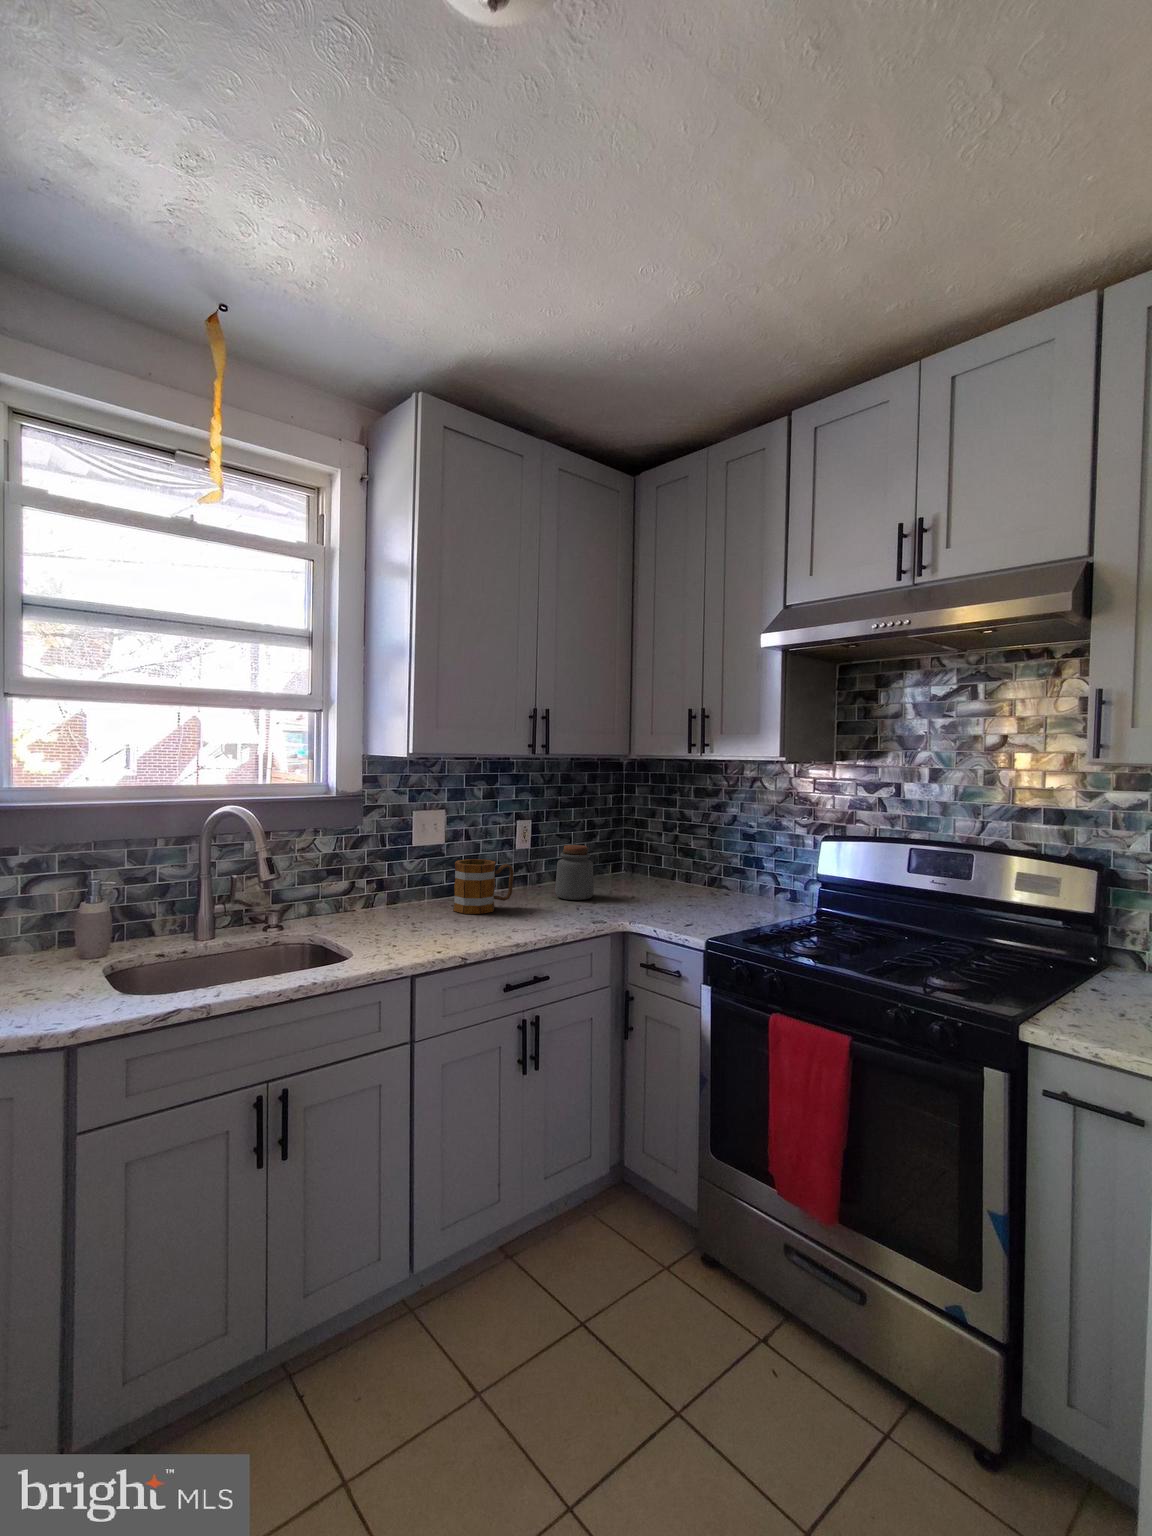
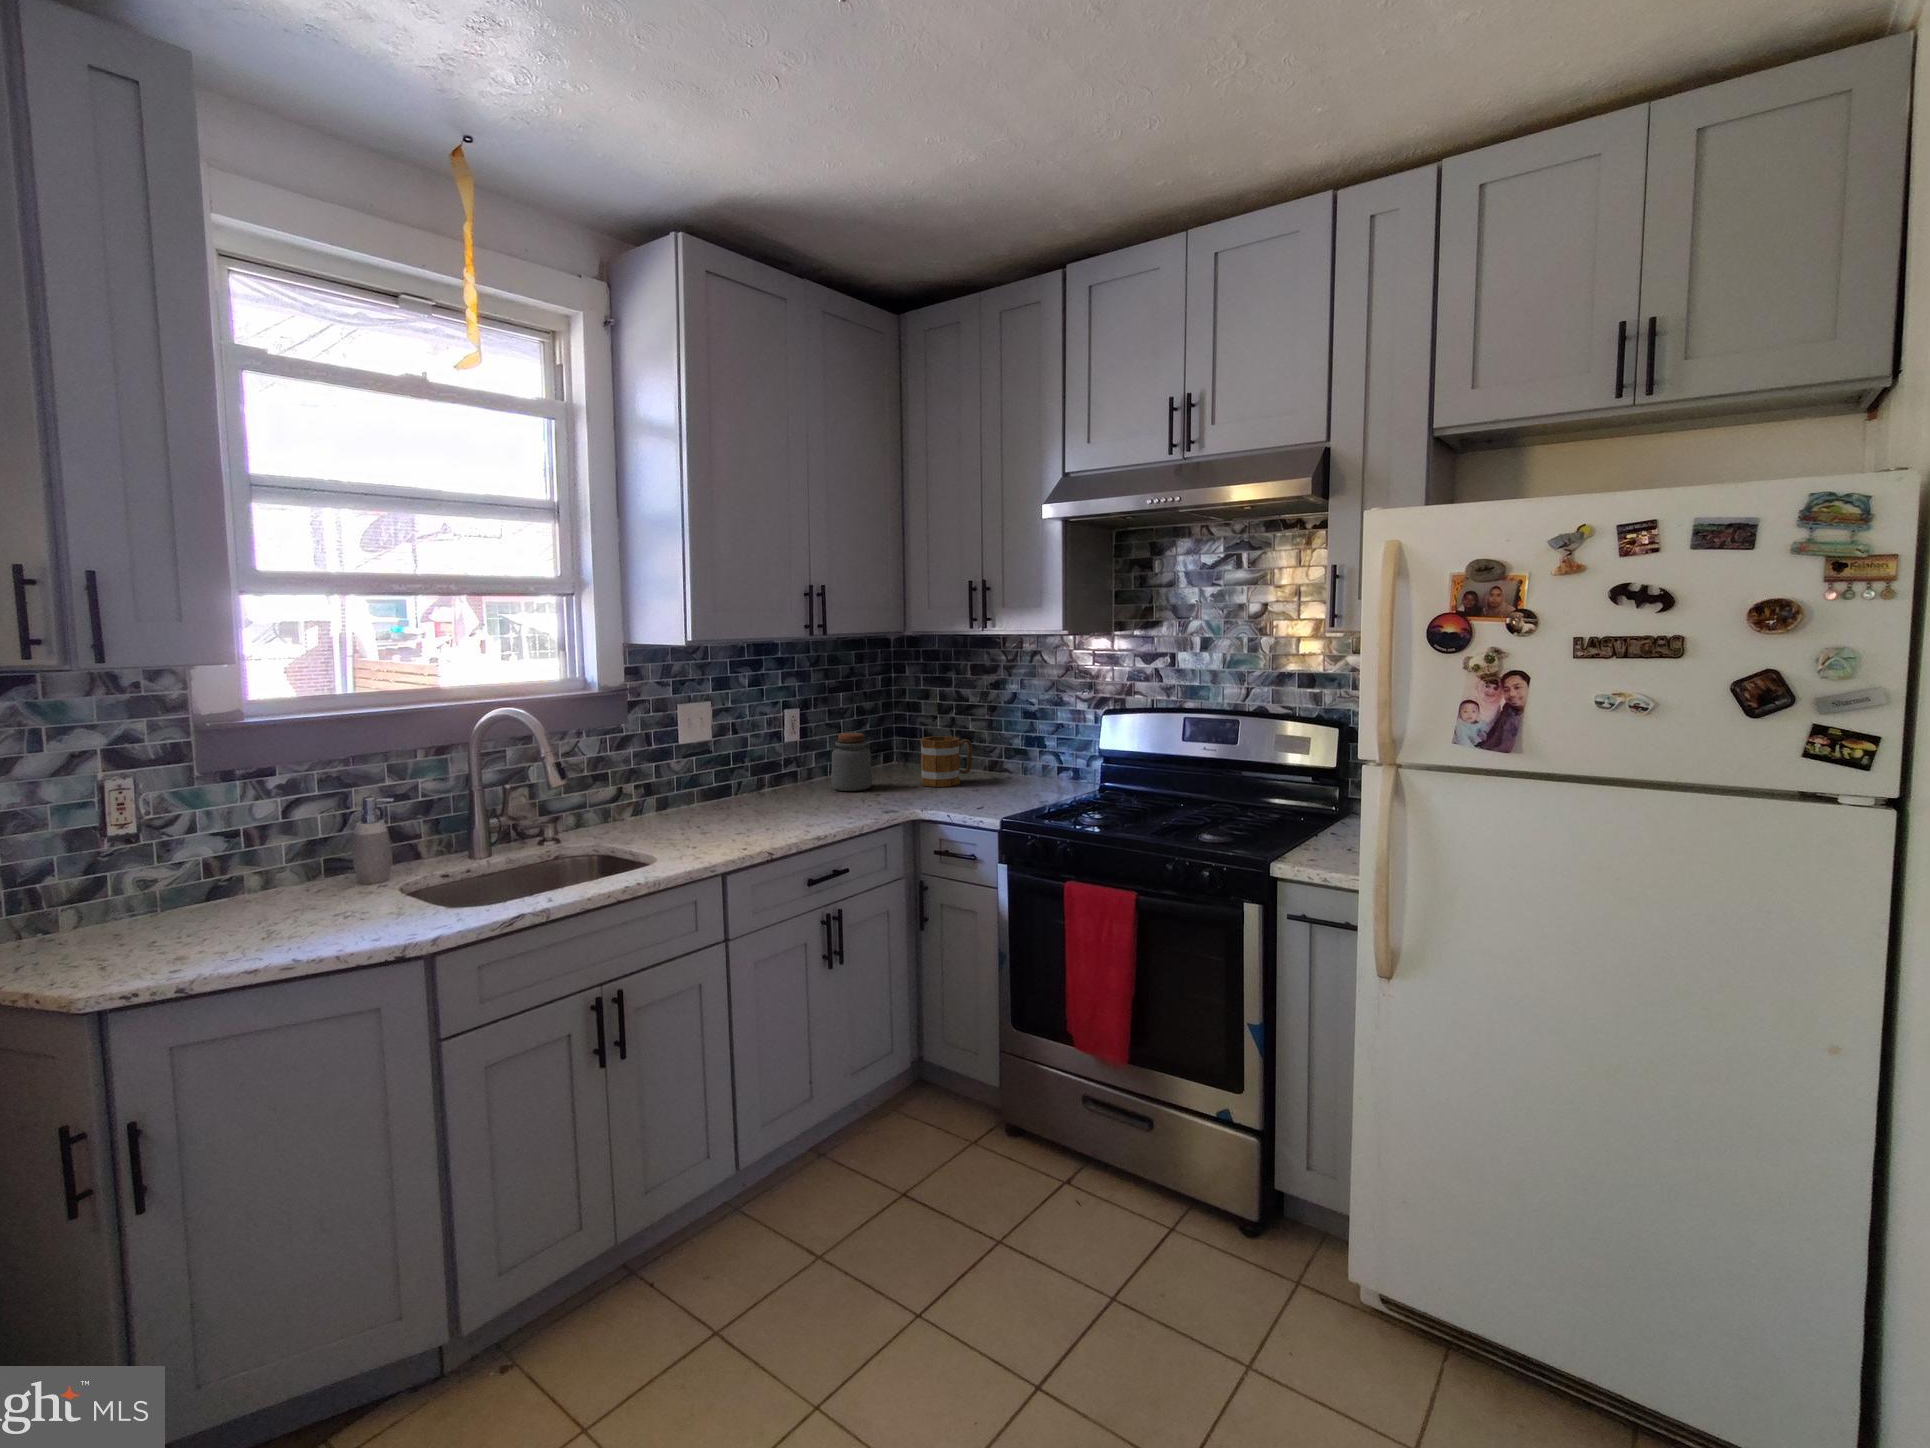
mug: present [453,859,514,914] -> present [920,736,972,787]

